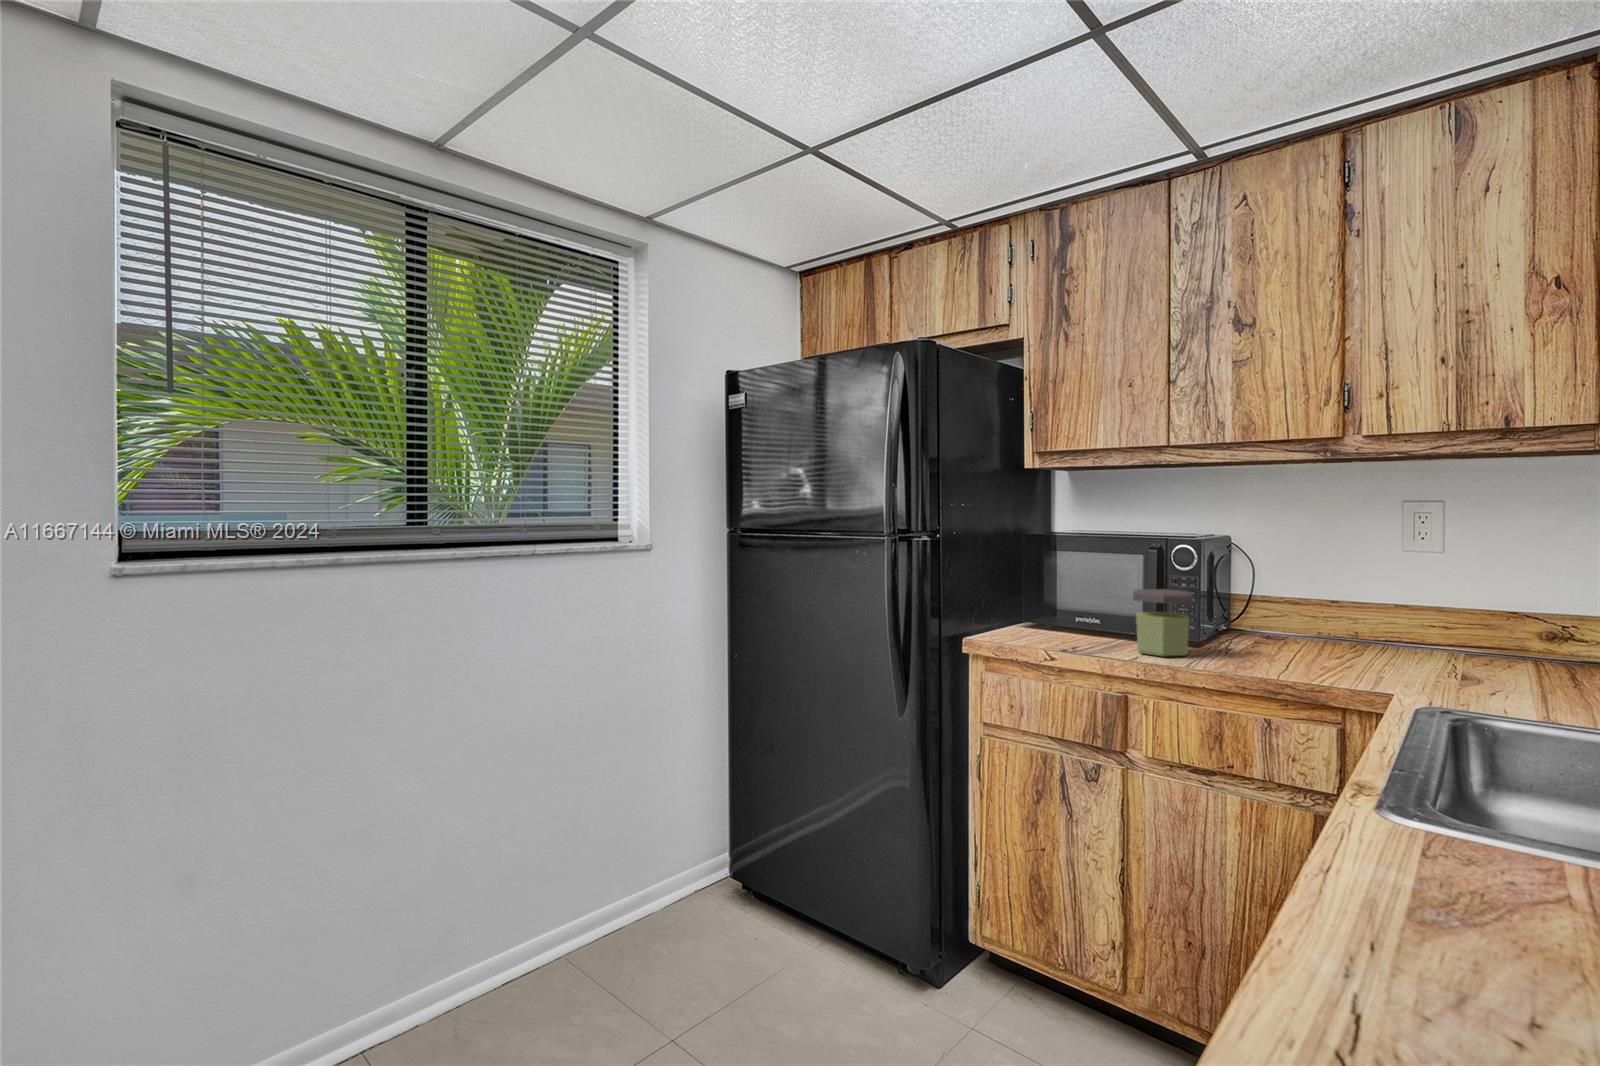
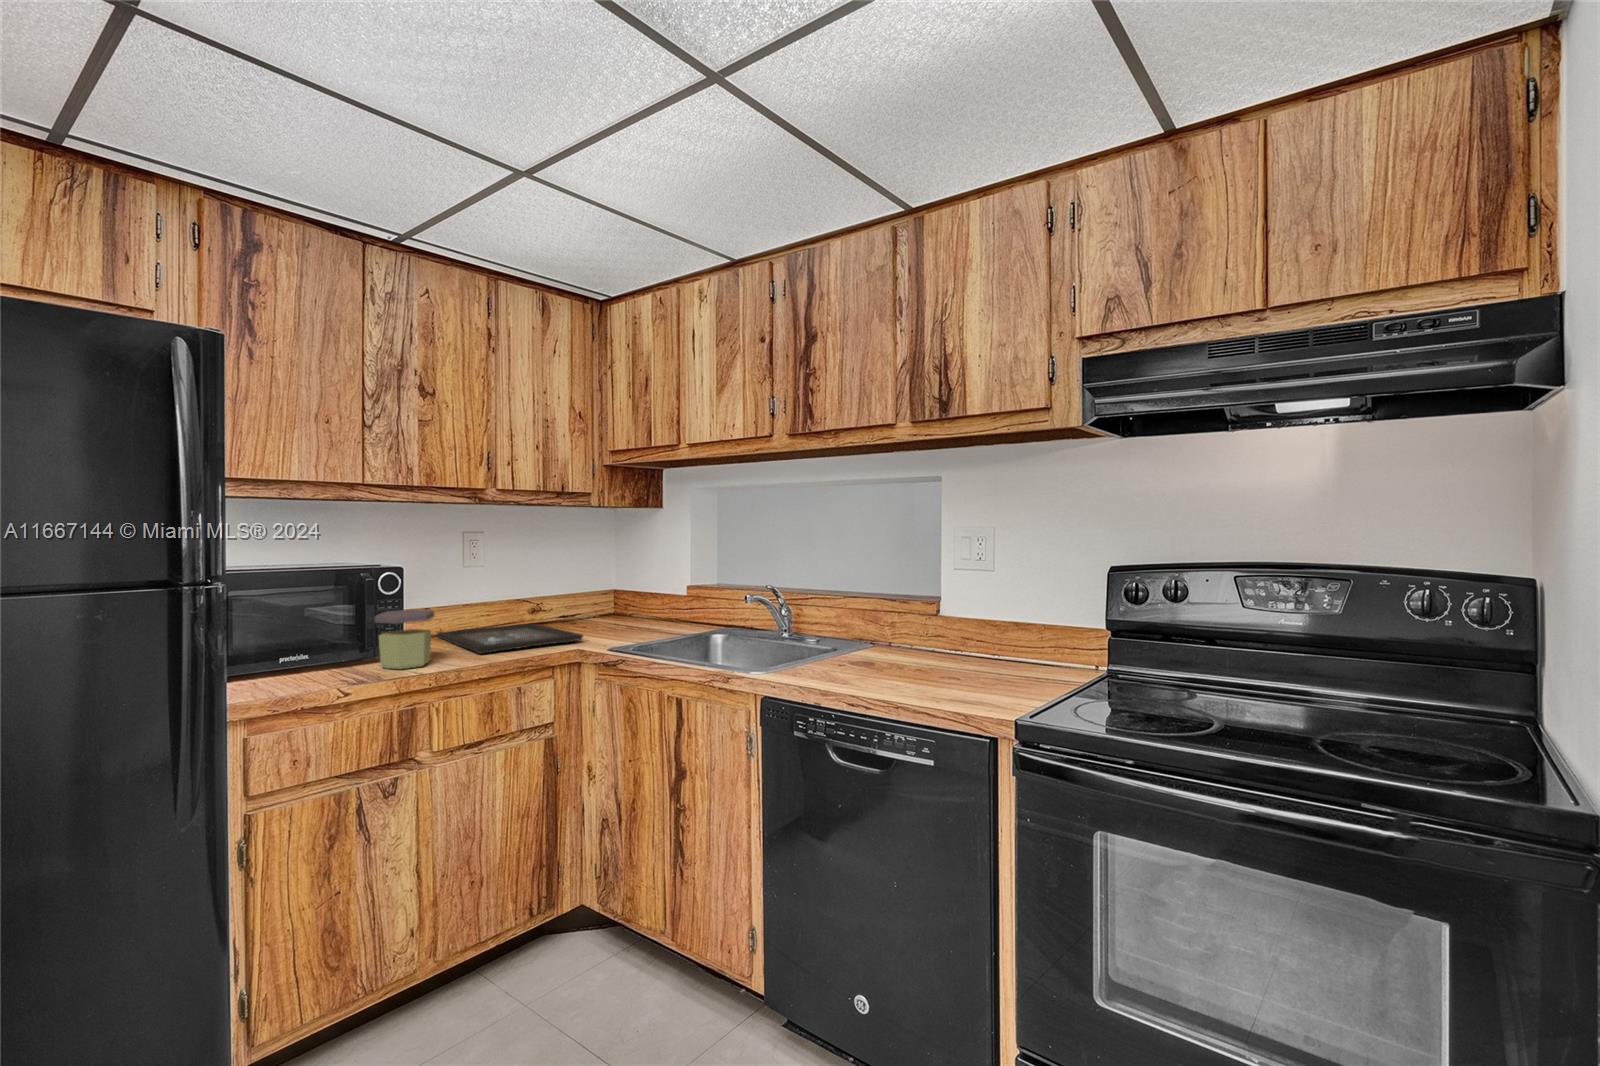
tray: none [1253,637,1495,688] -> present [437,623,583,654]

